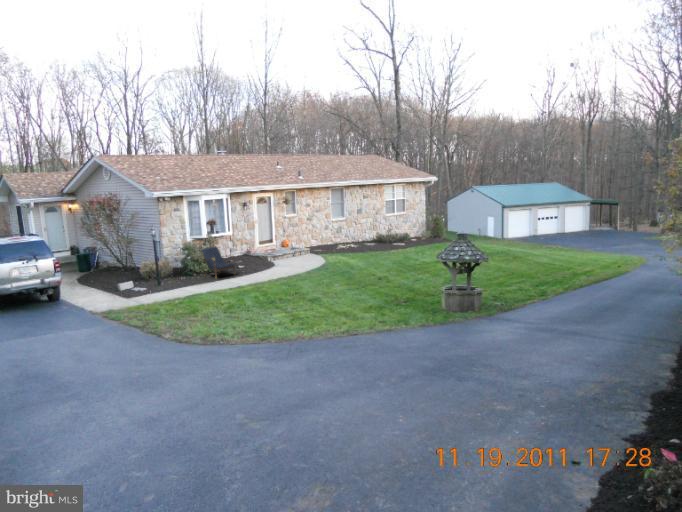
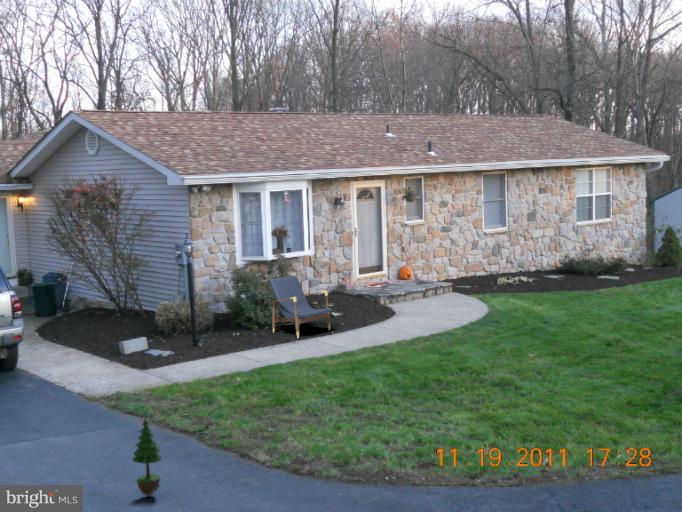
potted tree: none [102,316,117,352] -> present [133,419,161,496]

